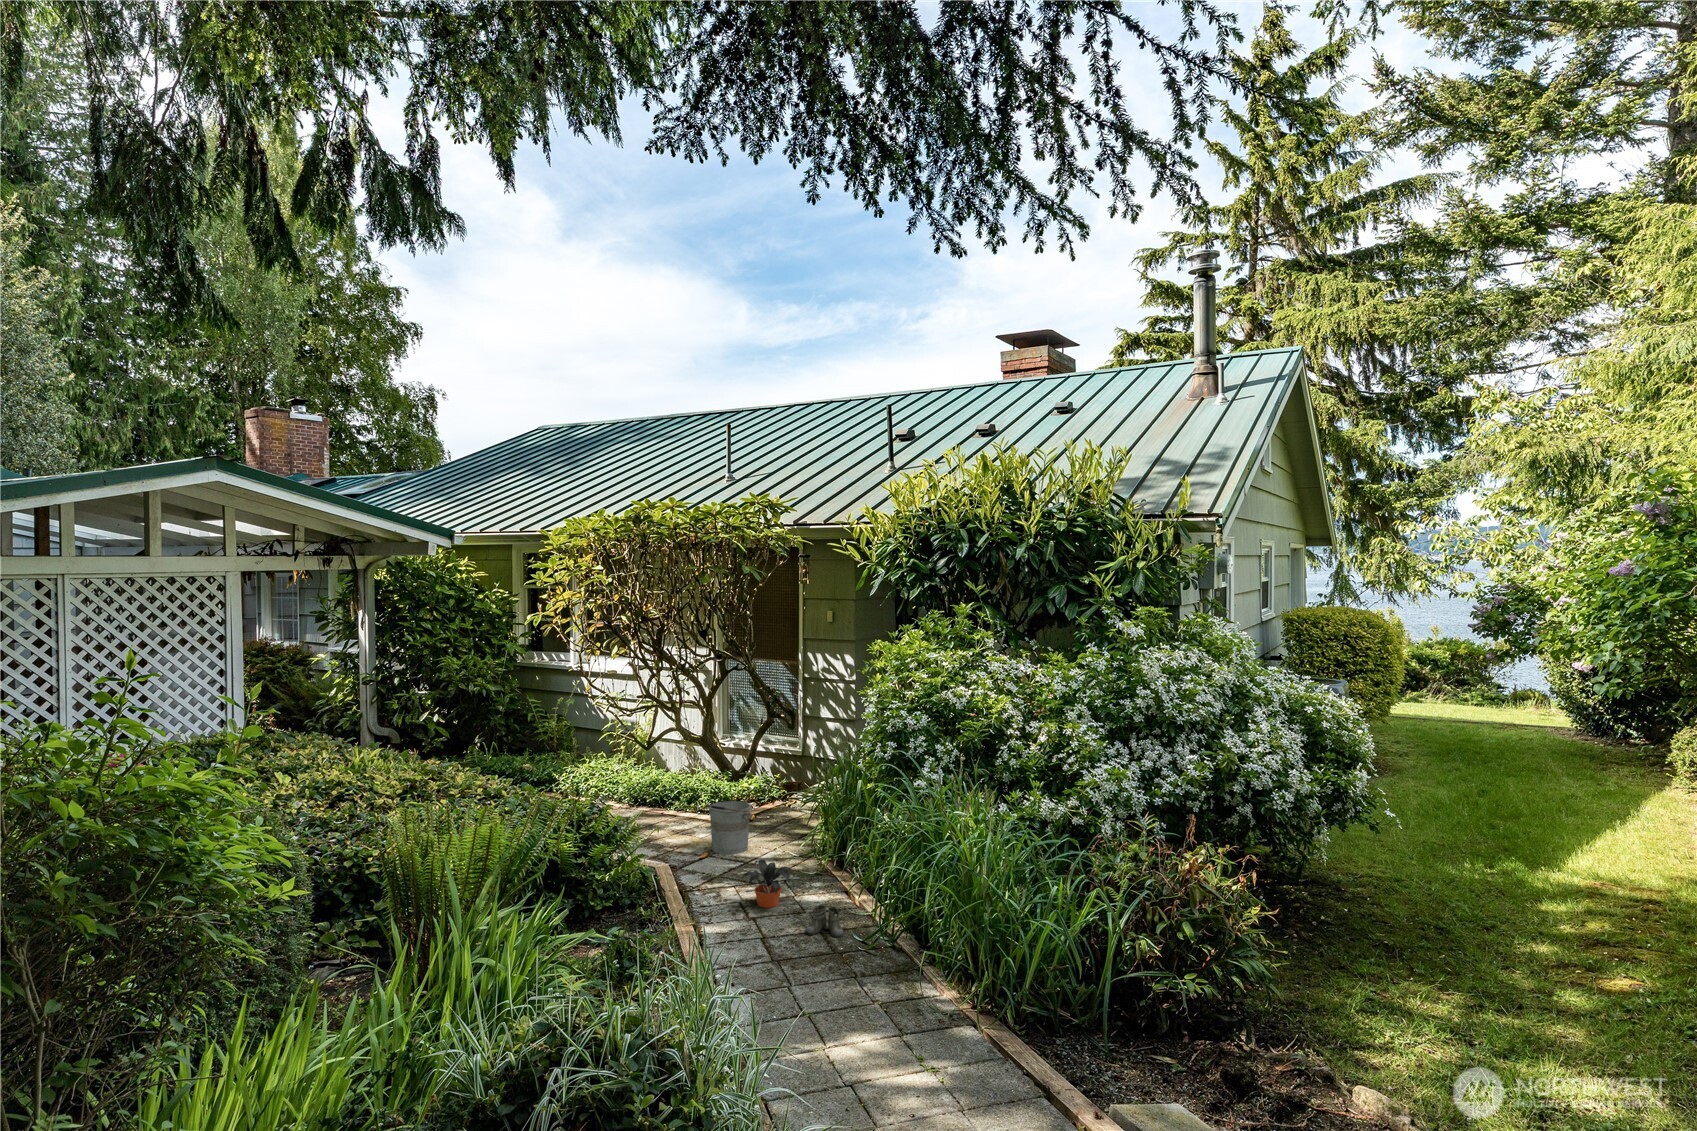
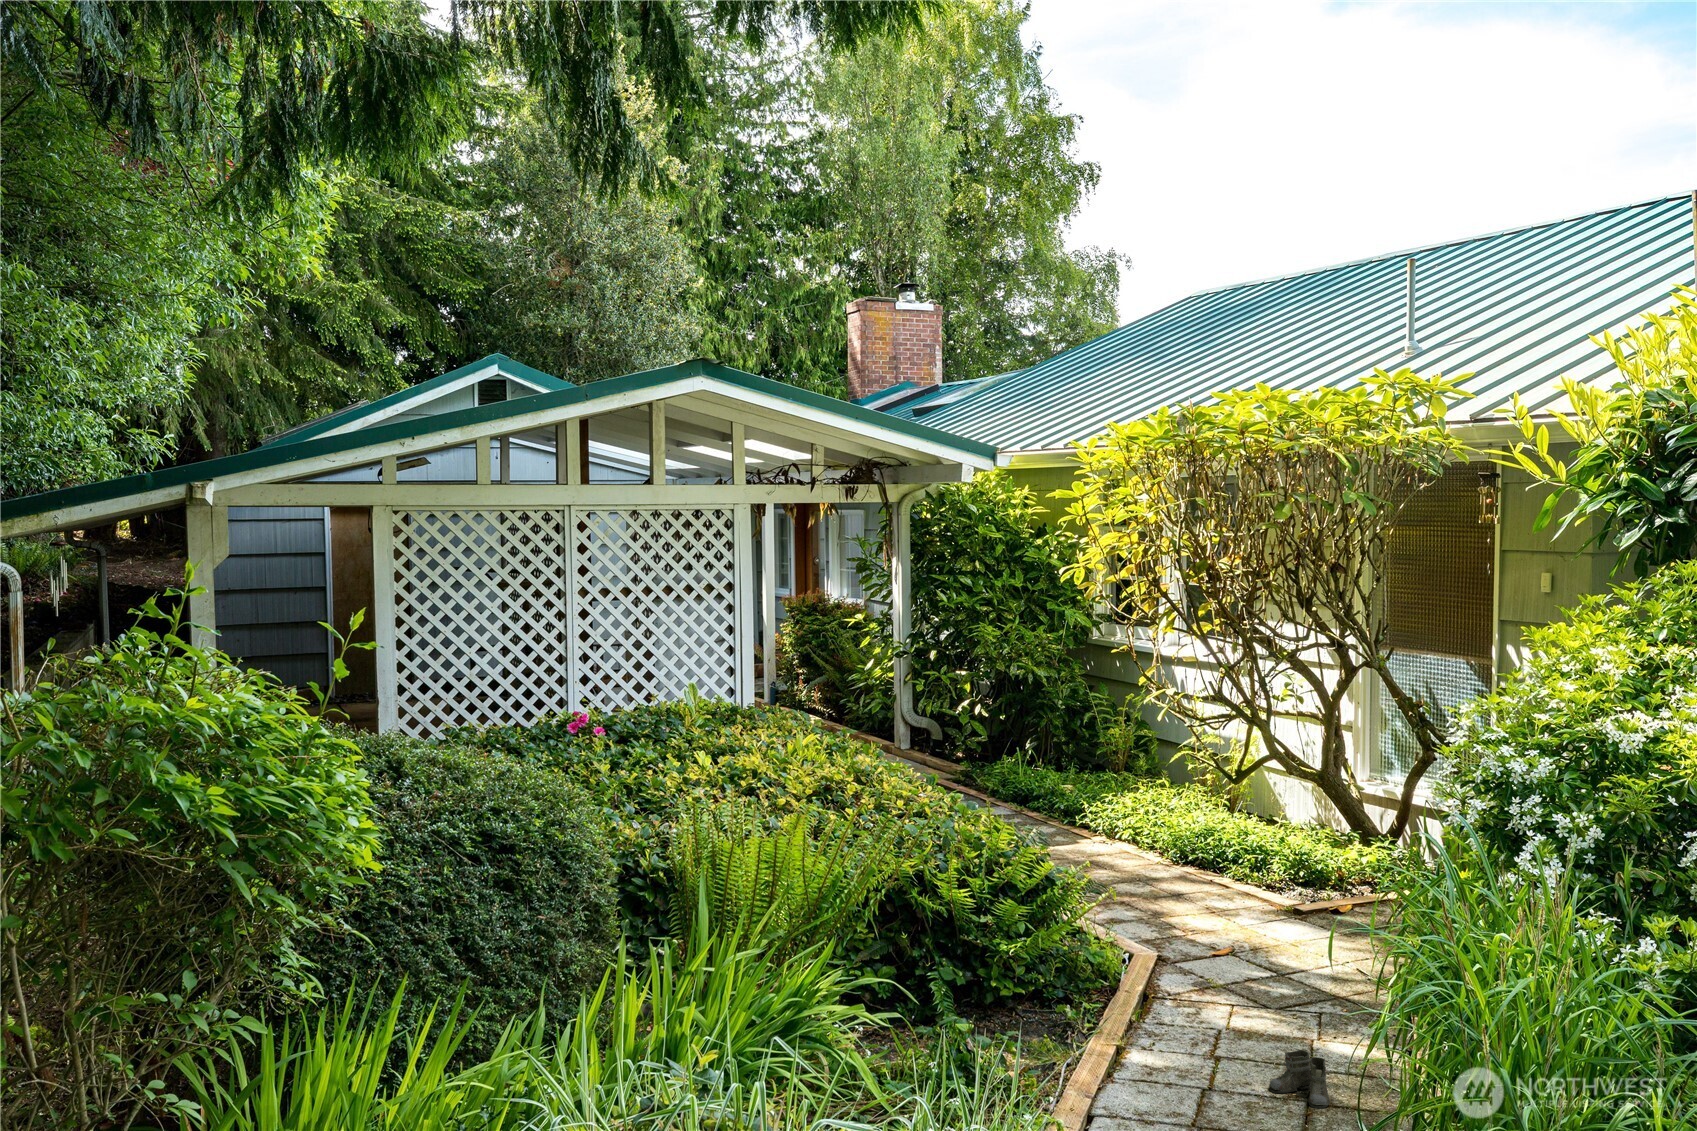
bucket: present [705,801,752,854] -> none [1231,869,1306,953]
potted plant: present [742,859,792,908] -> none [1209,962,1298,1040]

